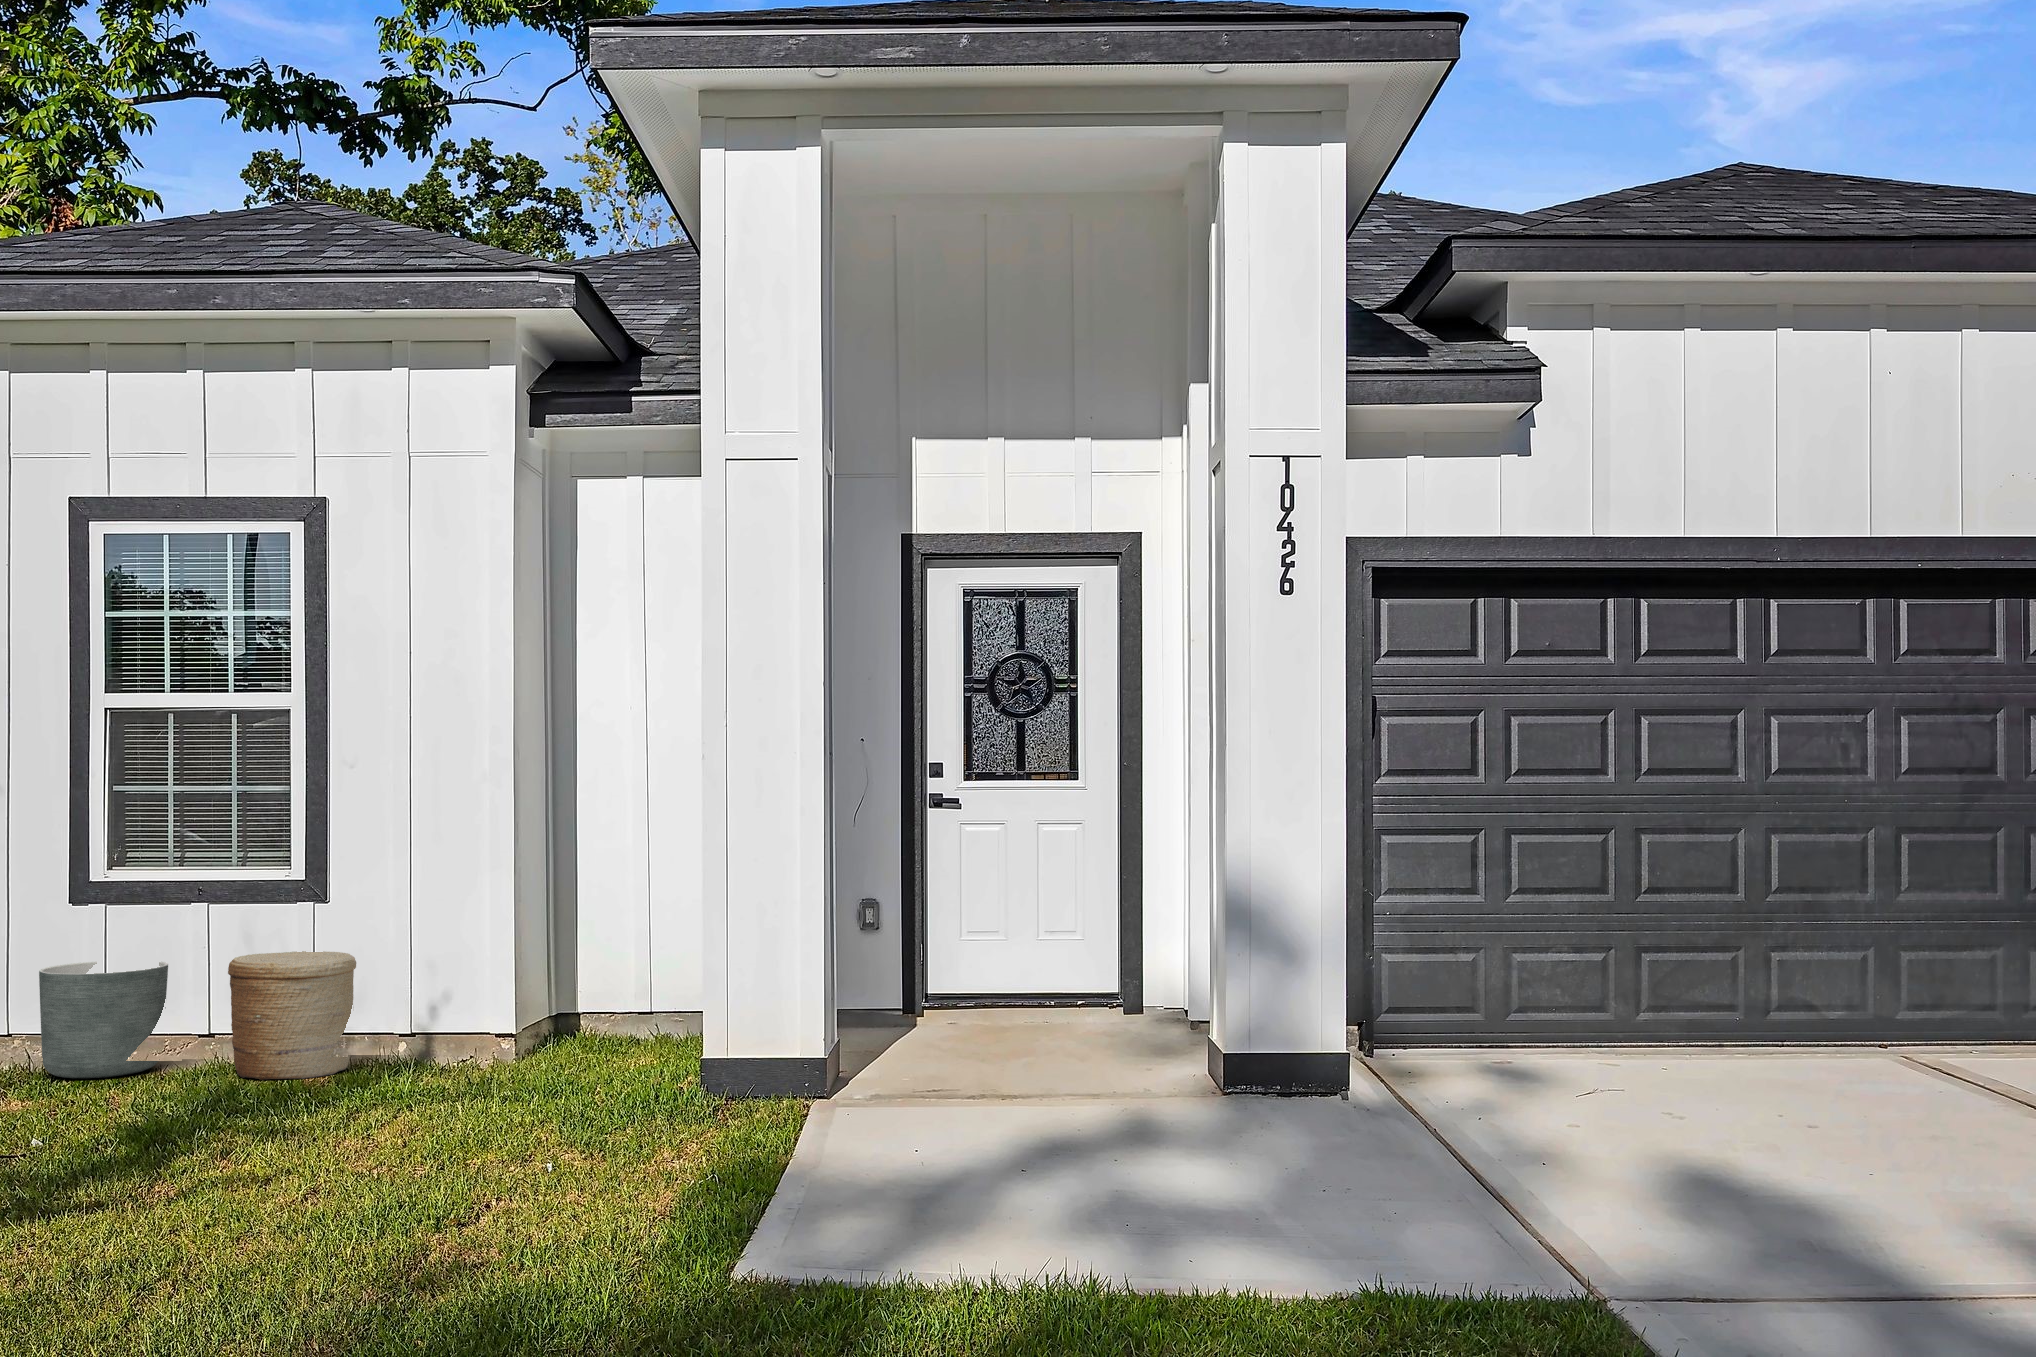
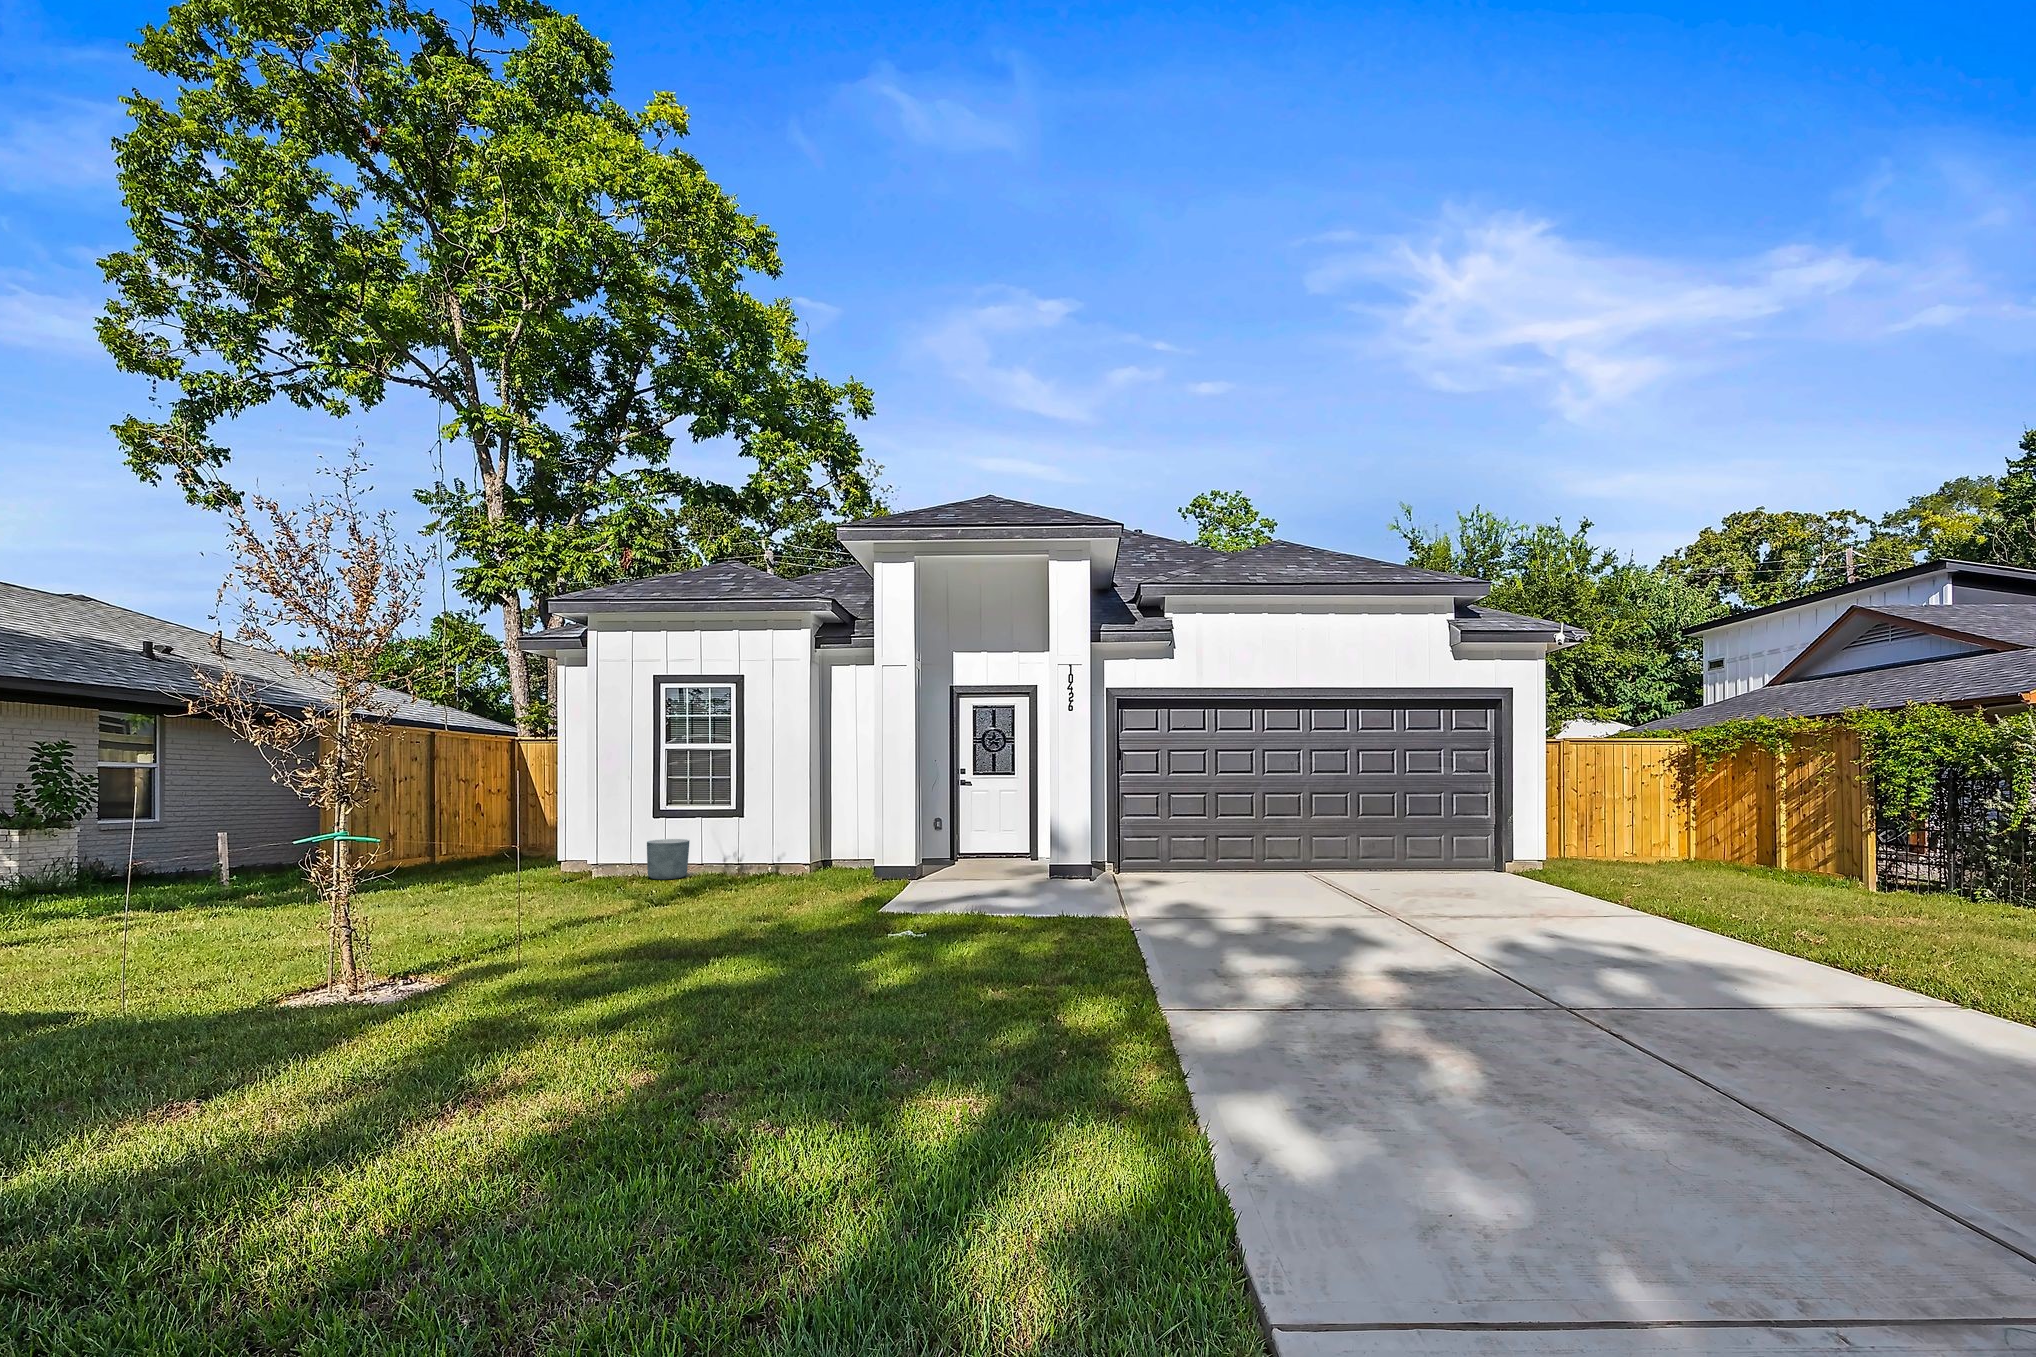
woven basket: present [228,951,356,1080] -> none [712,836,755,881]

